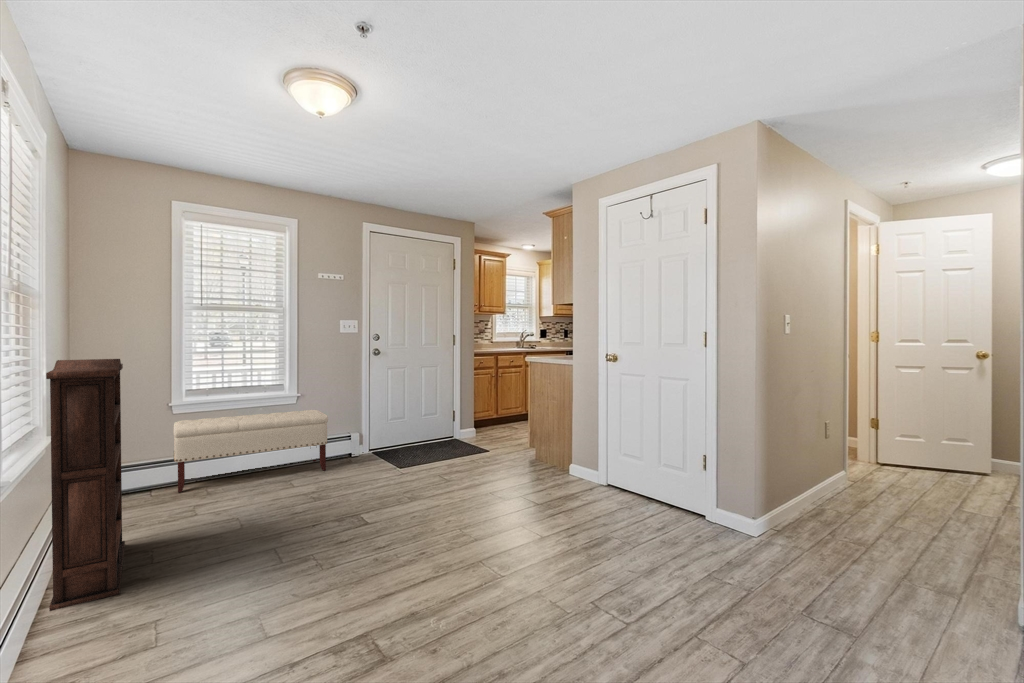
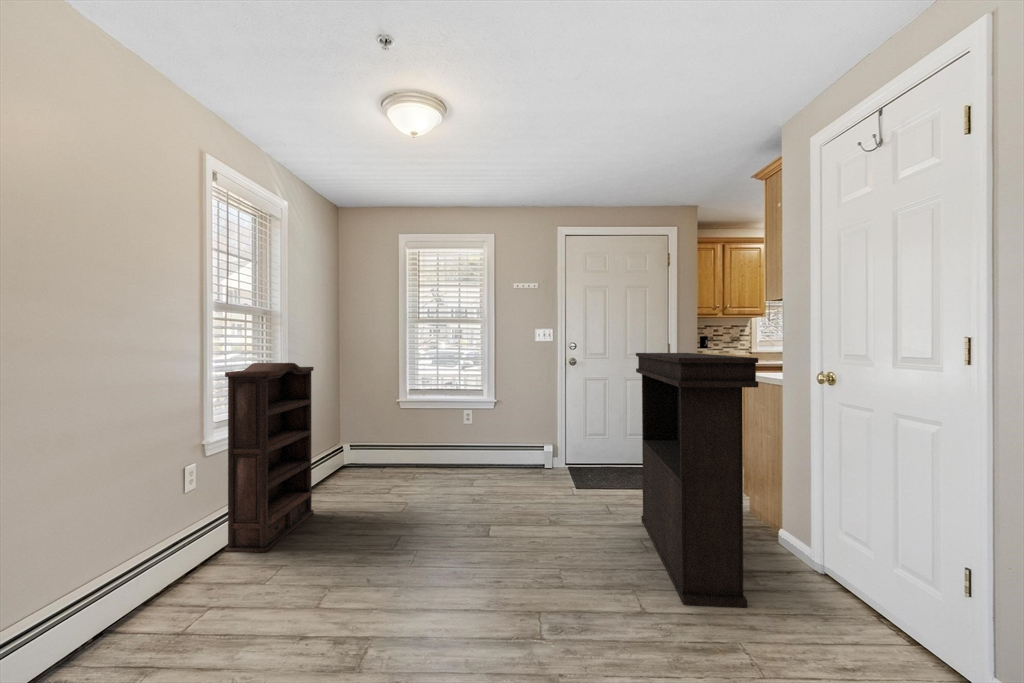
console table: none [469,342,598,523] -> present [636,353,759,607]
bench: present [174,410,328,492] -> none [387,417,514,479]

